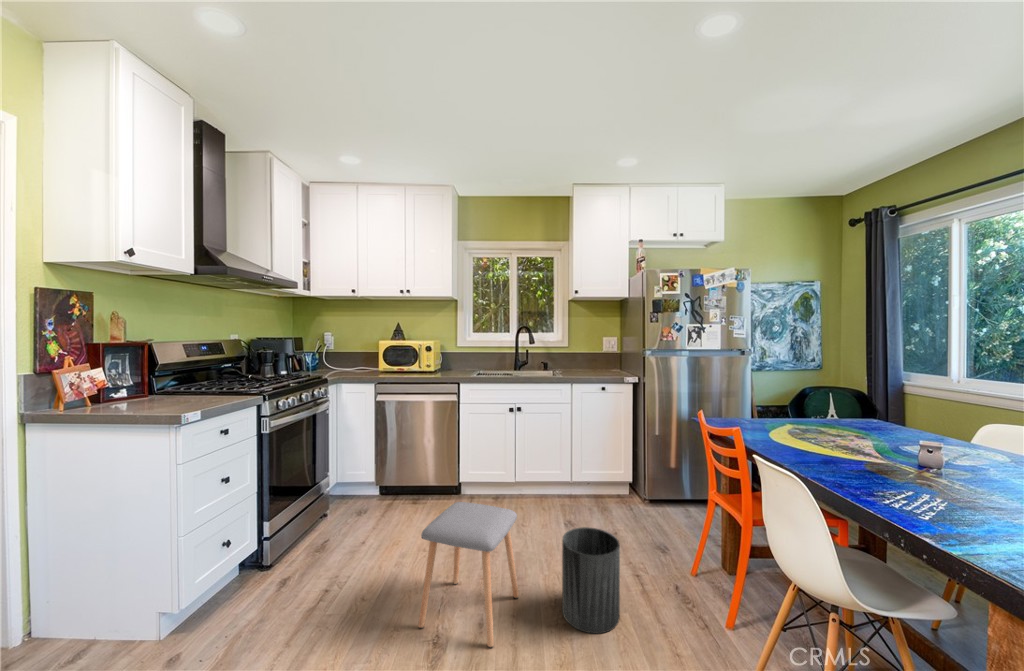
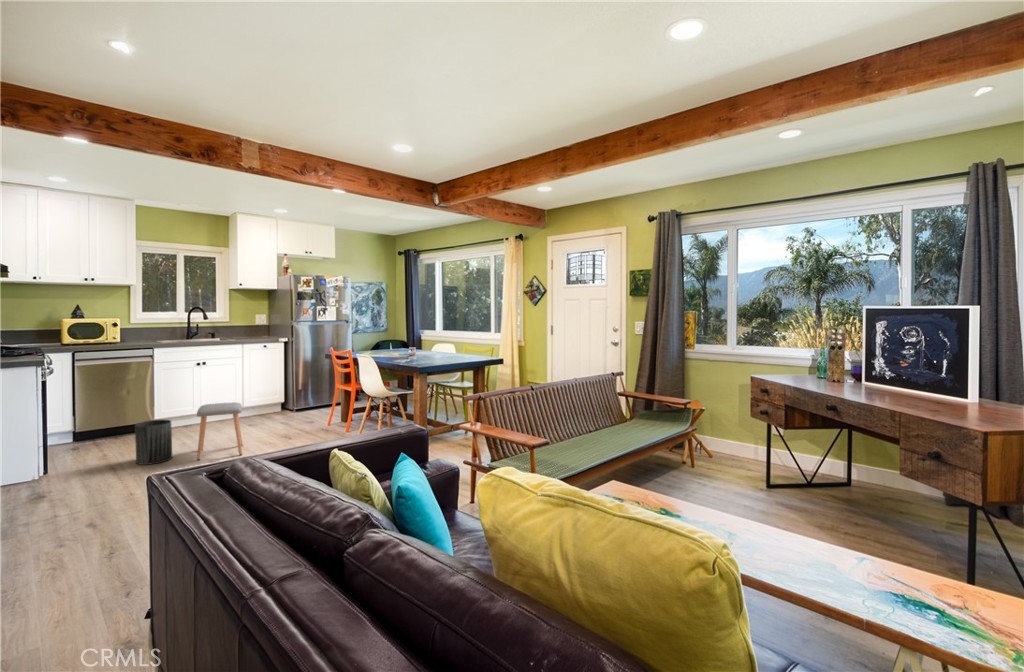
trash can: present [562,527,620,634] -> present [135,420,172,465]

